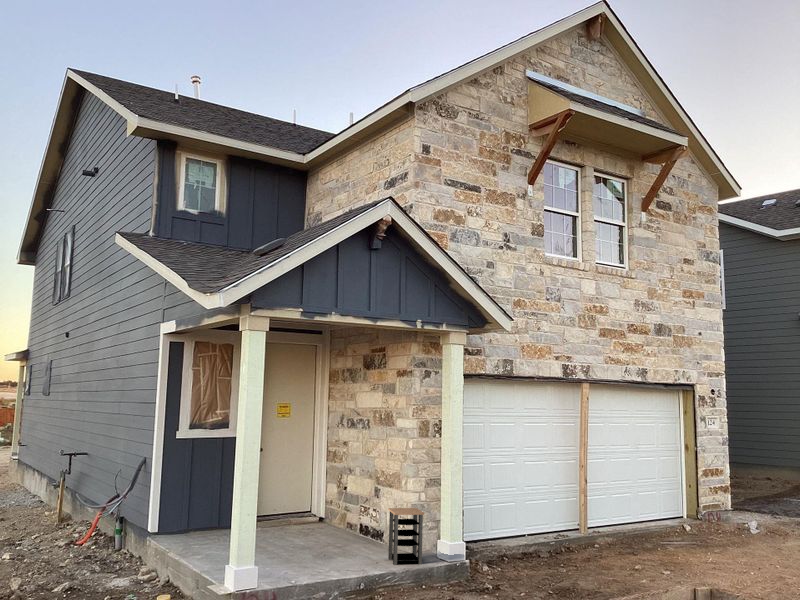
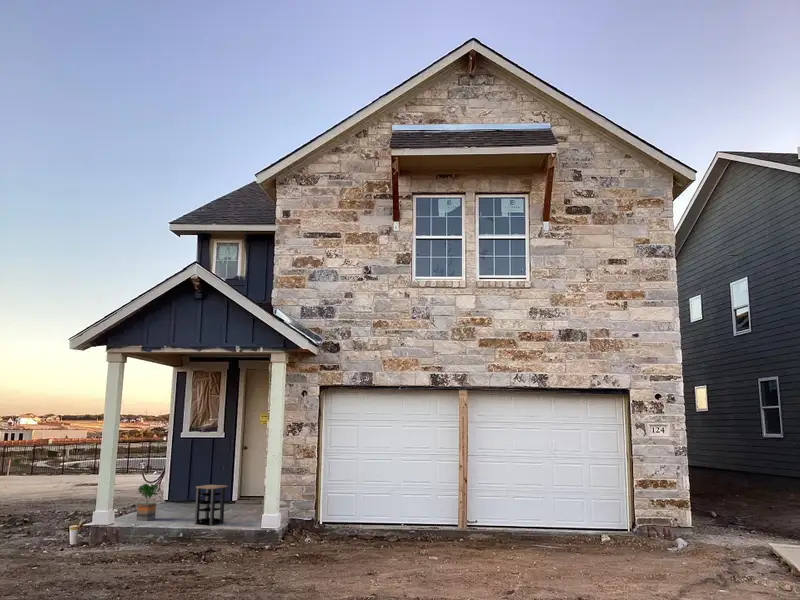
potted tree: none [290,514,327,570] -> present [136,484,160,521]

